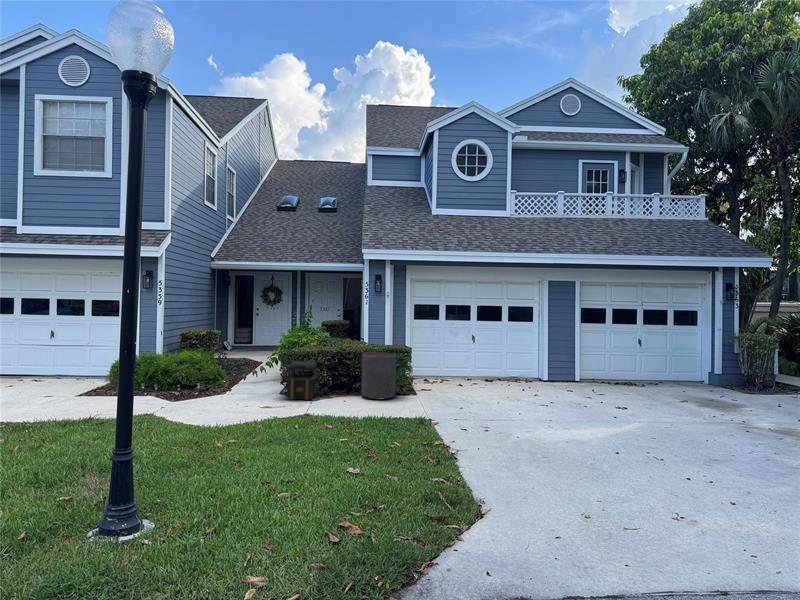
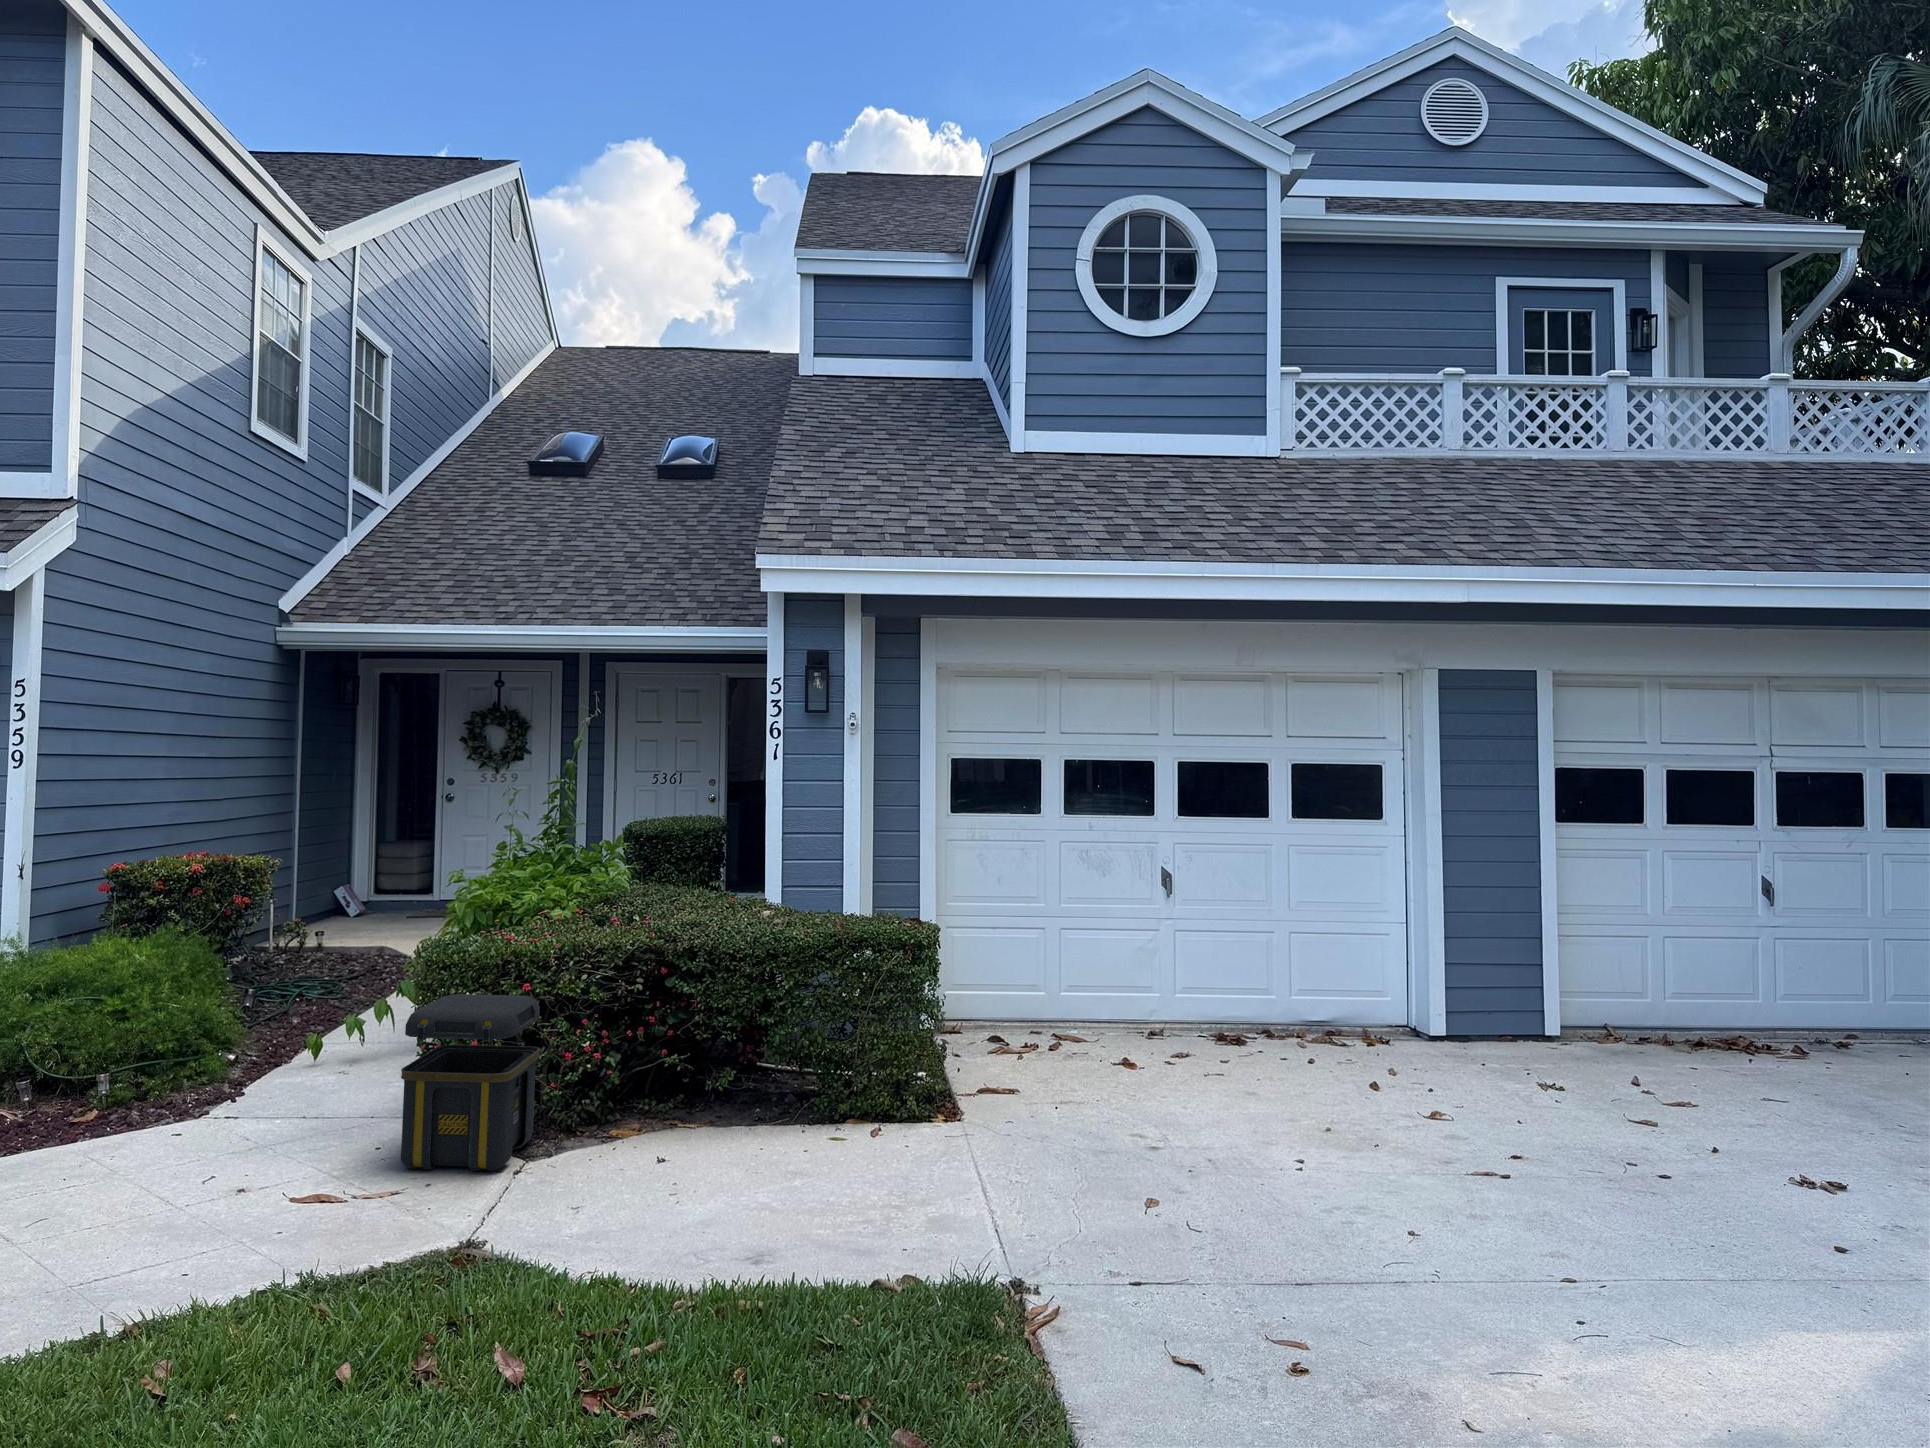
trash can: present [361,352,396,399] -> none [727,951,873,1159]

